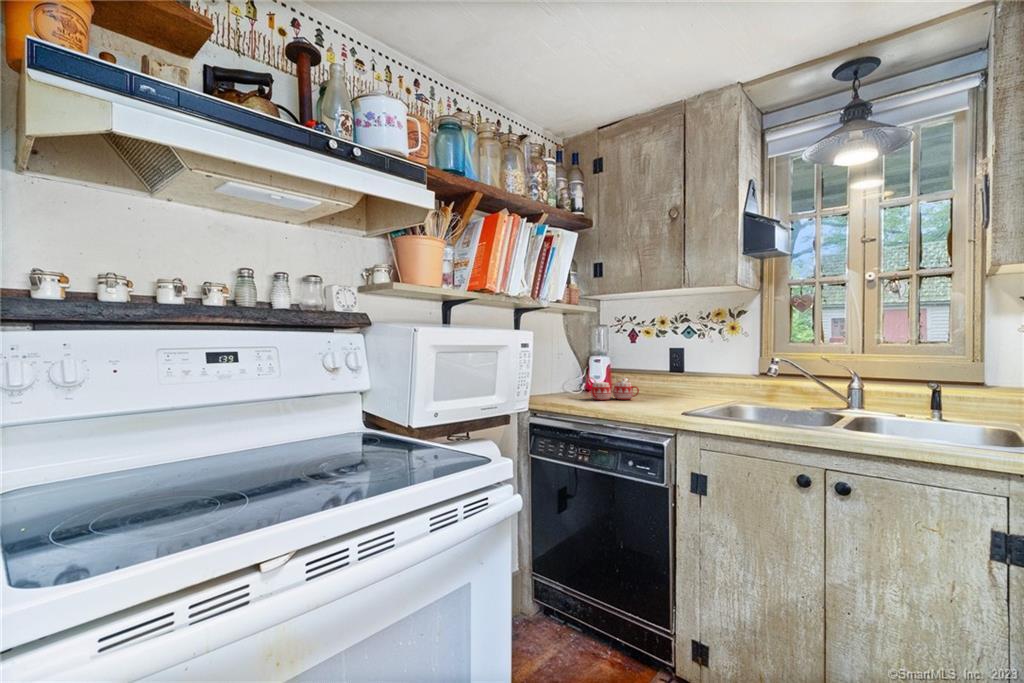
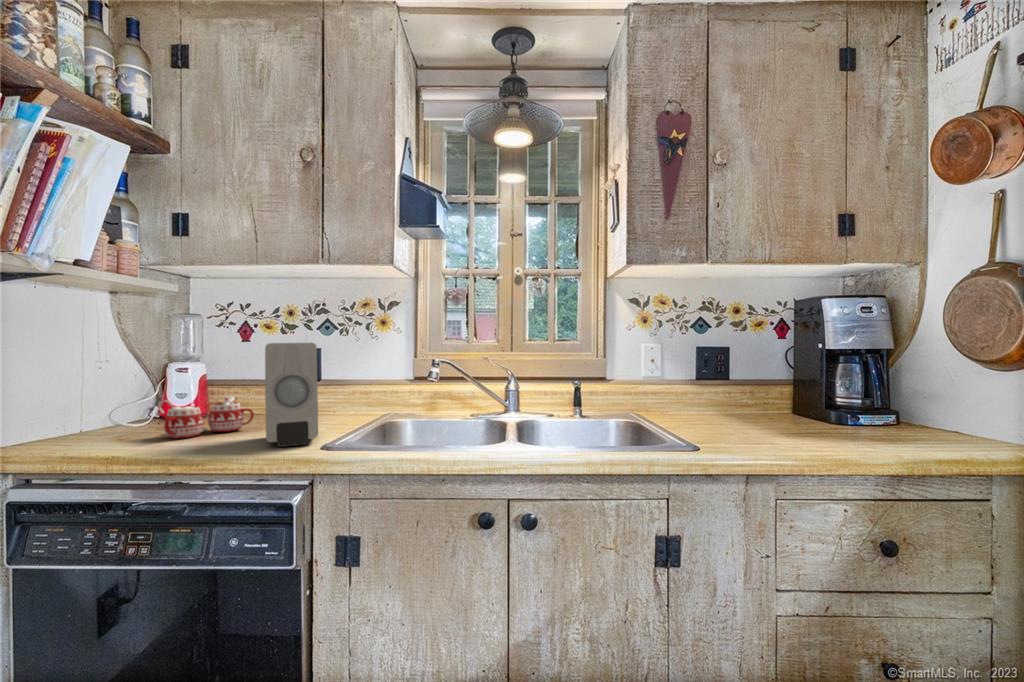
soap dispenser: none [647,344,679,411] -> present [265,343,318,447]

